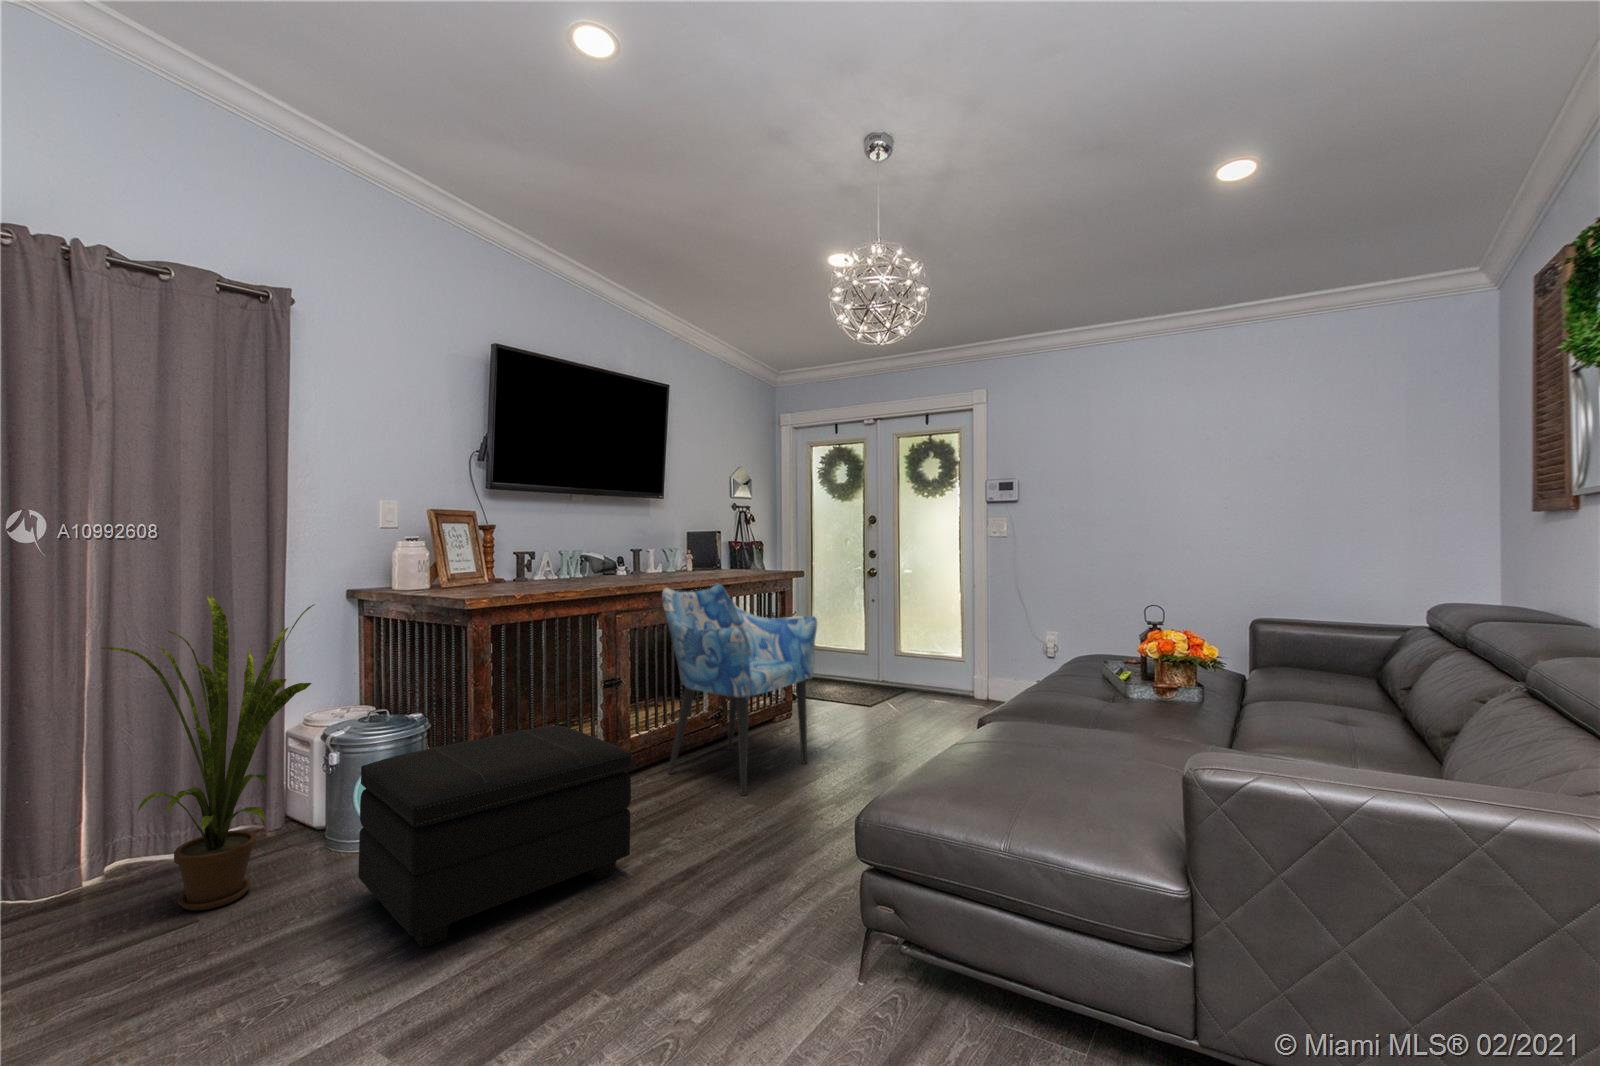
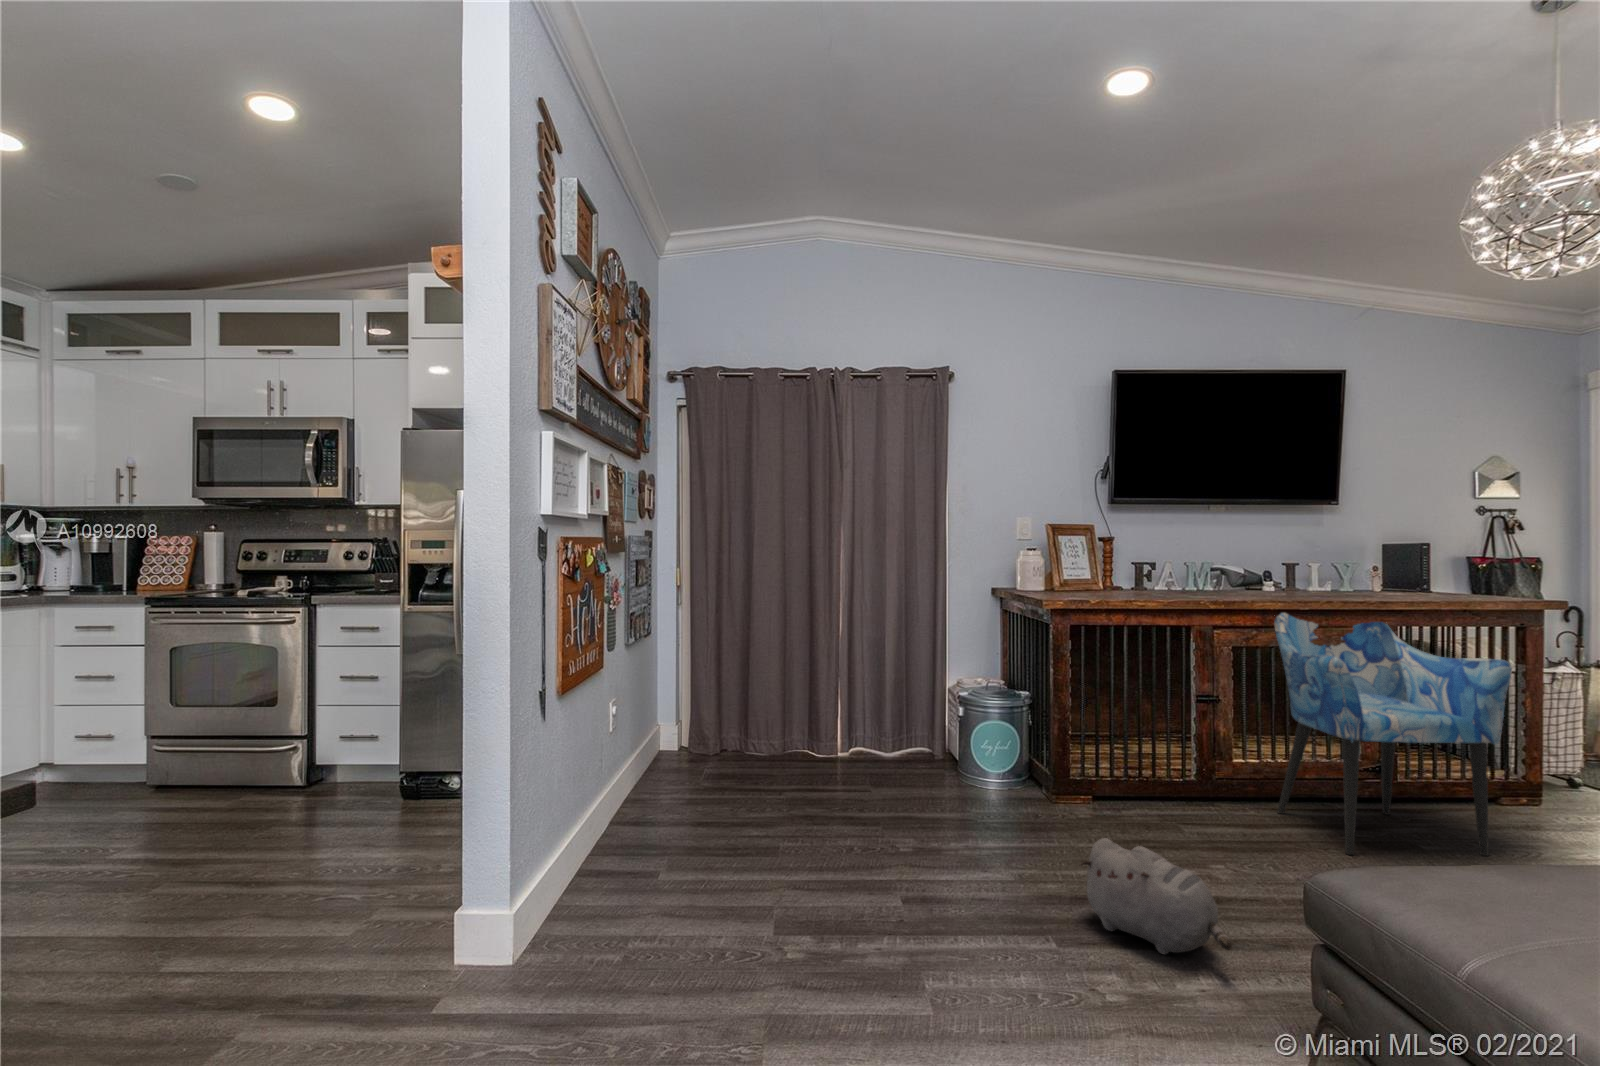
house plant: present [103,594,315,911] -> none [838,584,946,787]
footstool: present [359,726,632,948] -> none [959,711,1159,859]
plush toy: none [621,872,799,987] -> present [1080,838,1232,954]

